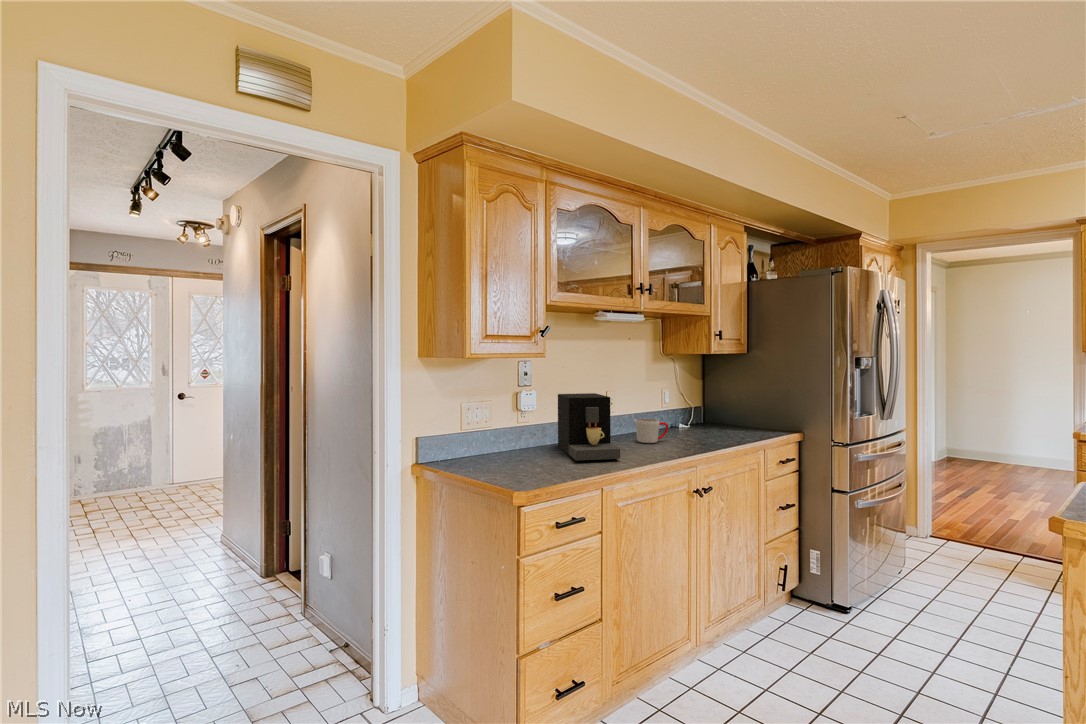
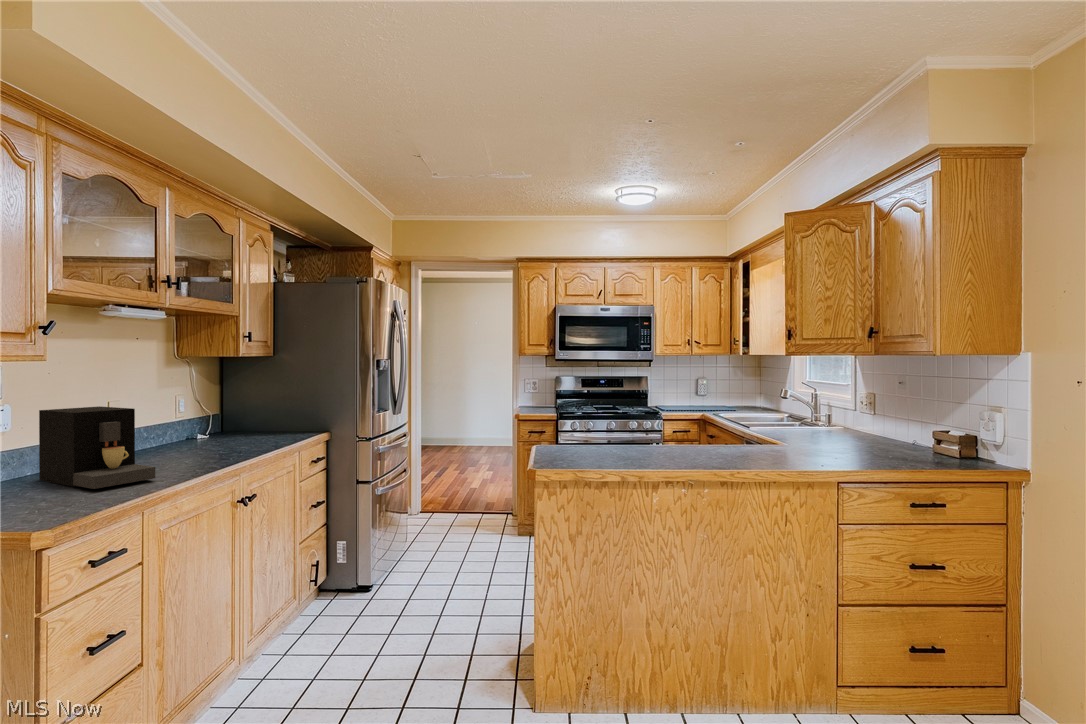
mug: present [636,419,668,443] -> none [156,433,198,461]

